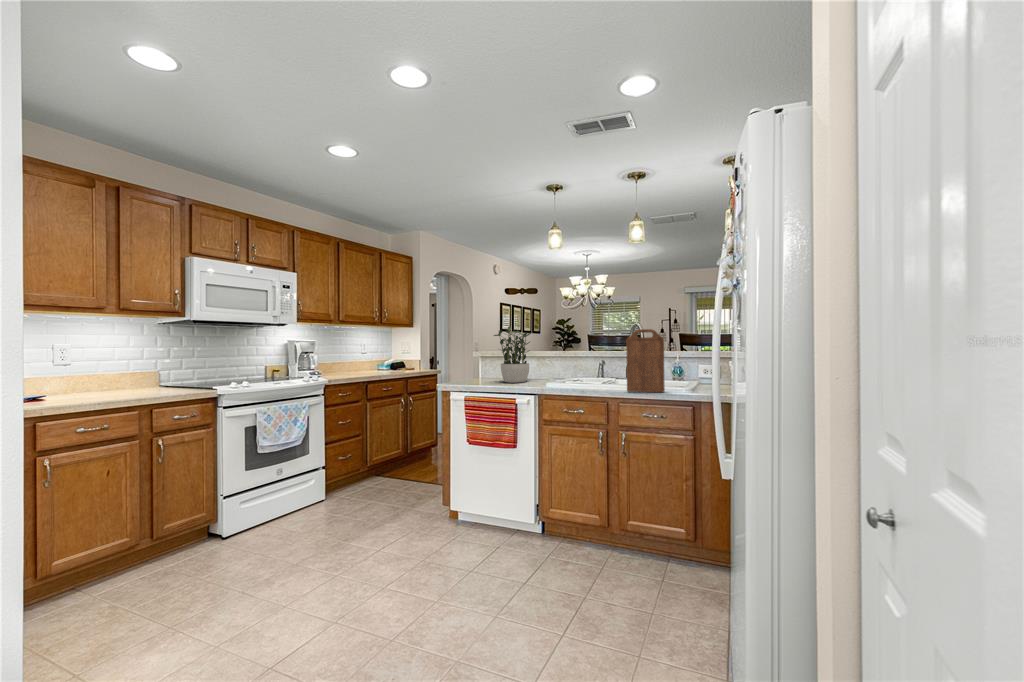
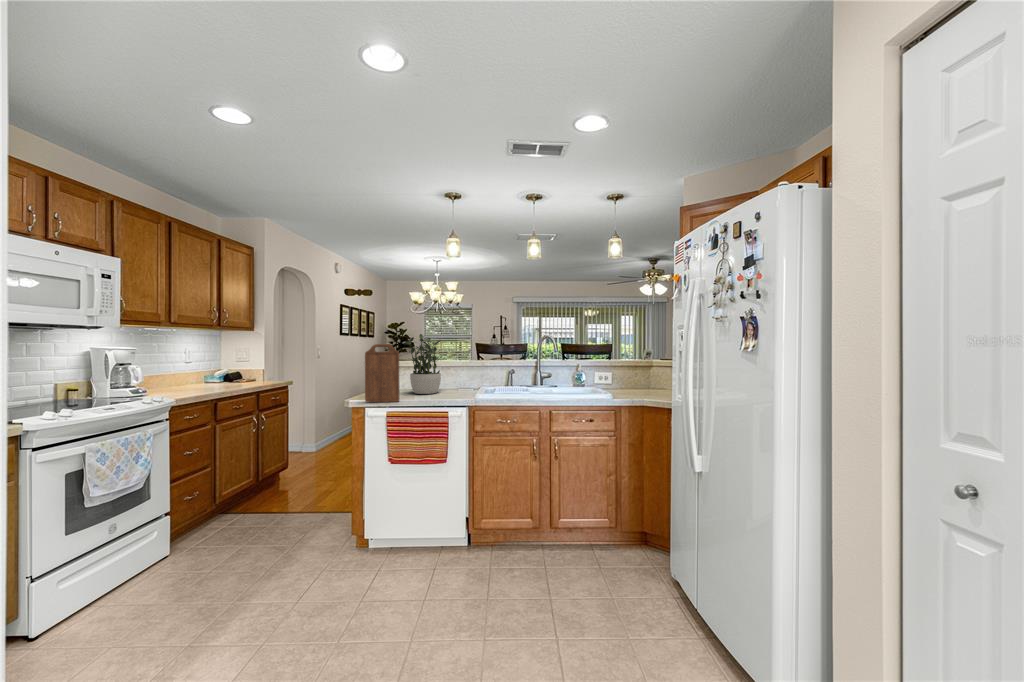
cutting board: present [626,329,665,392] -> present [365,344,400,402]

